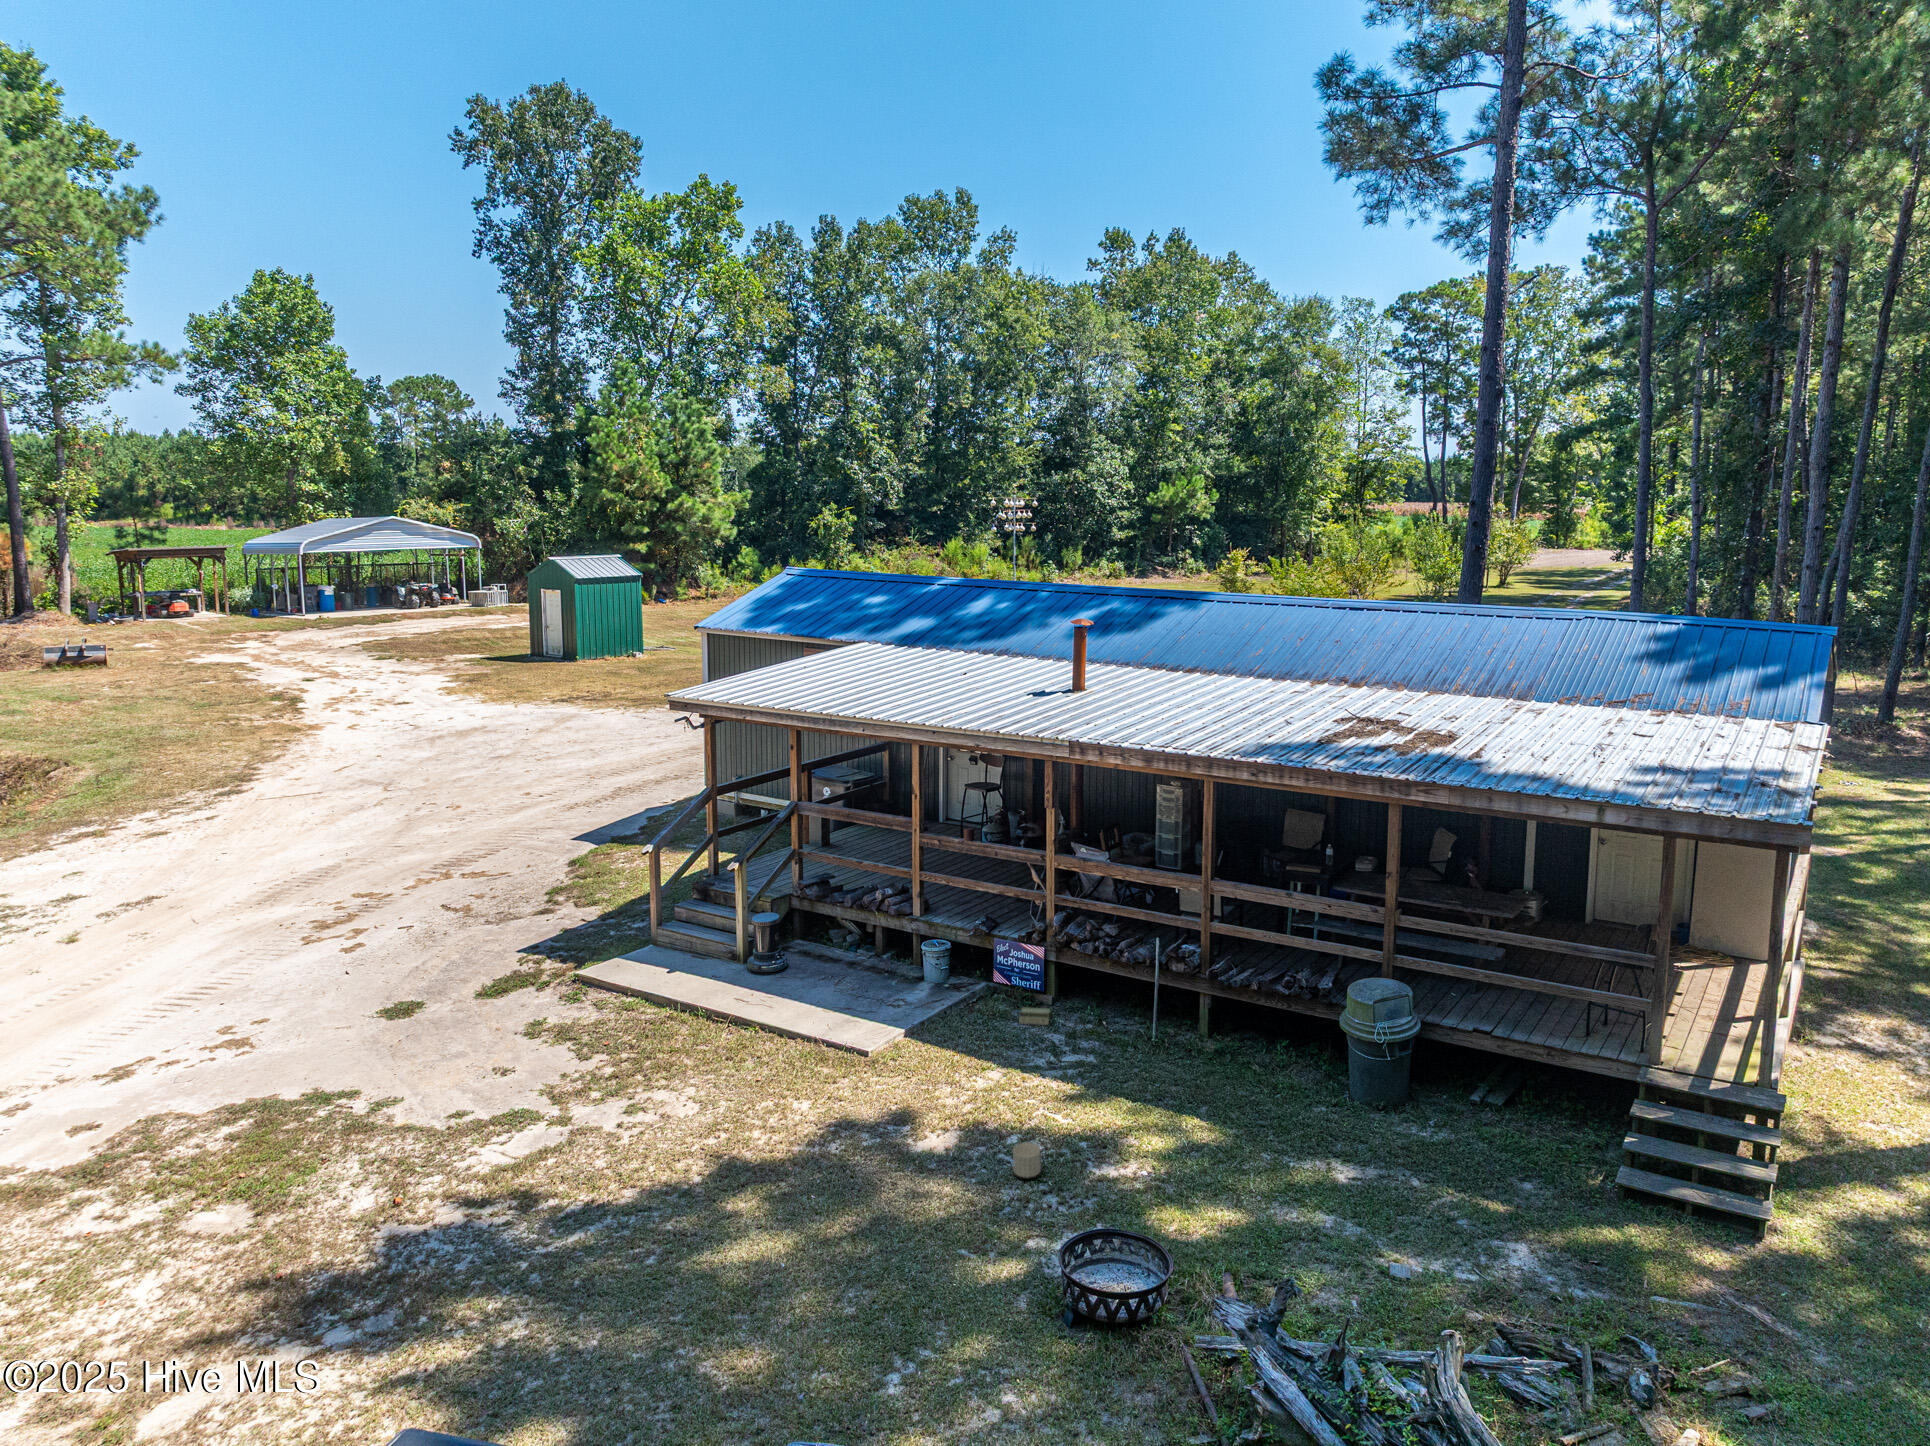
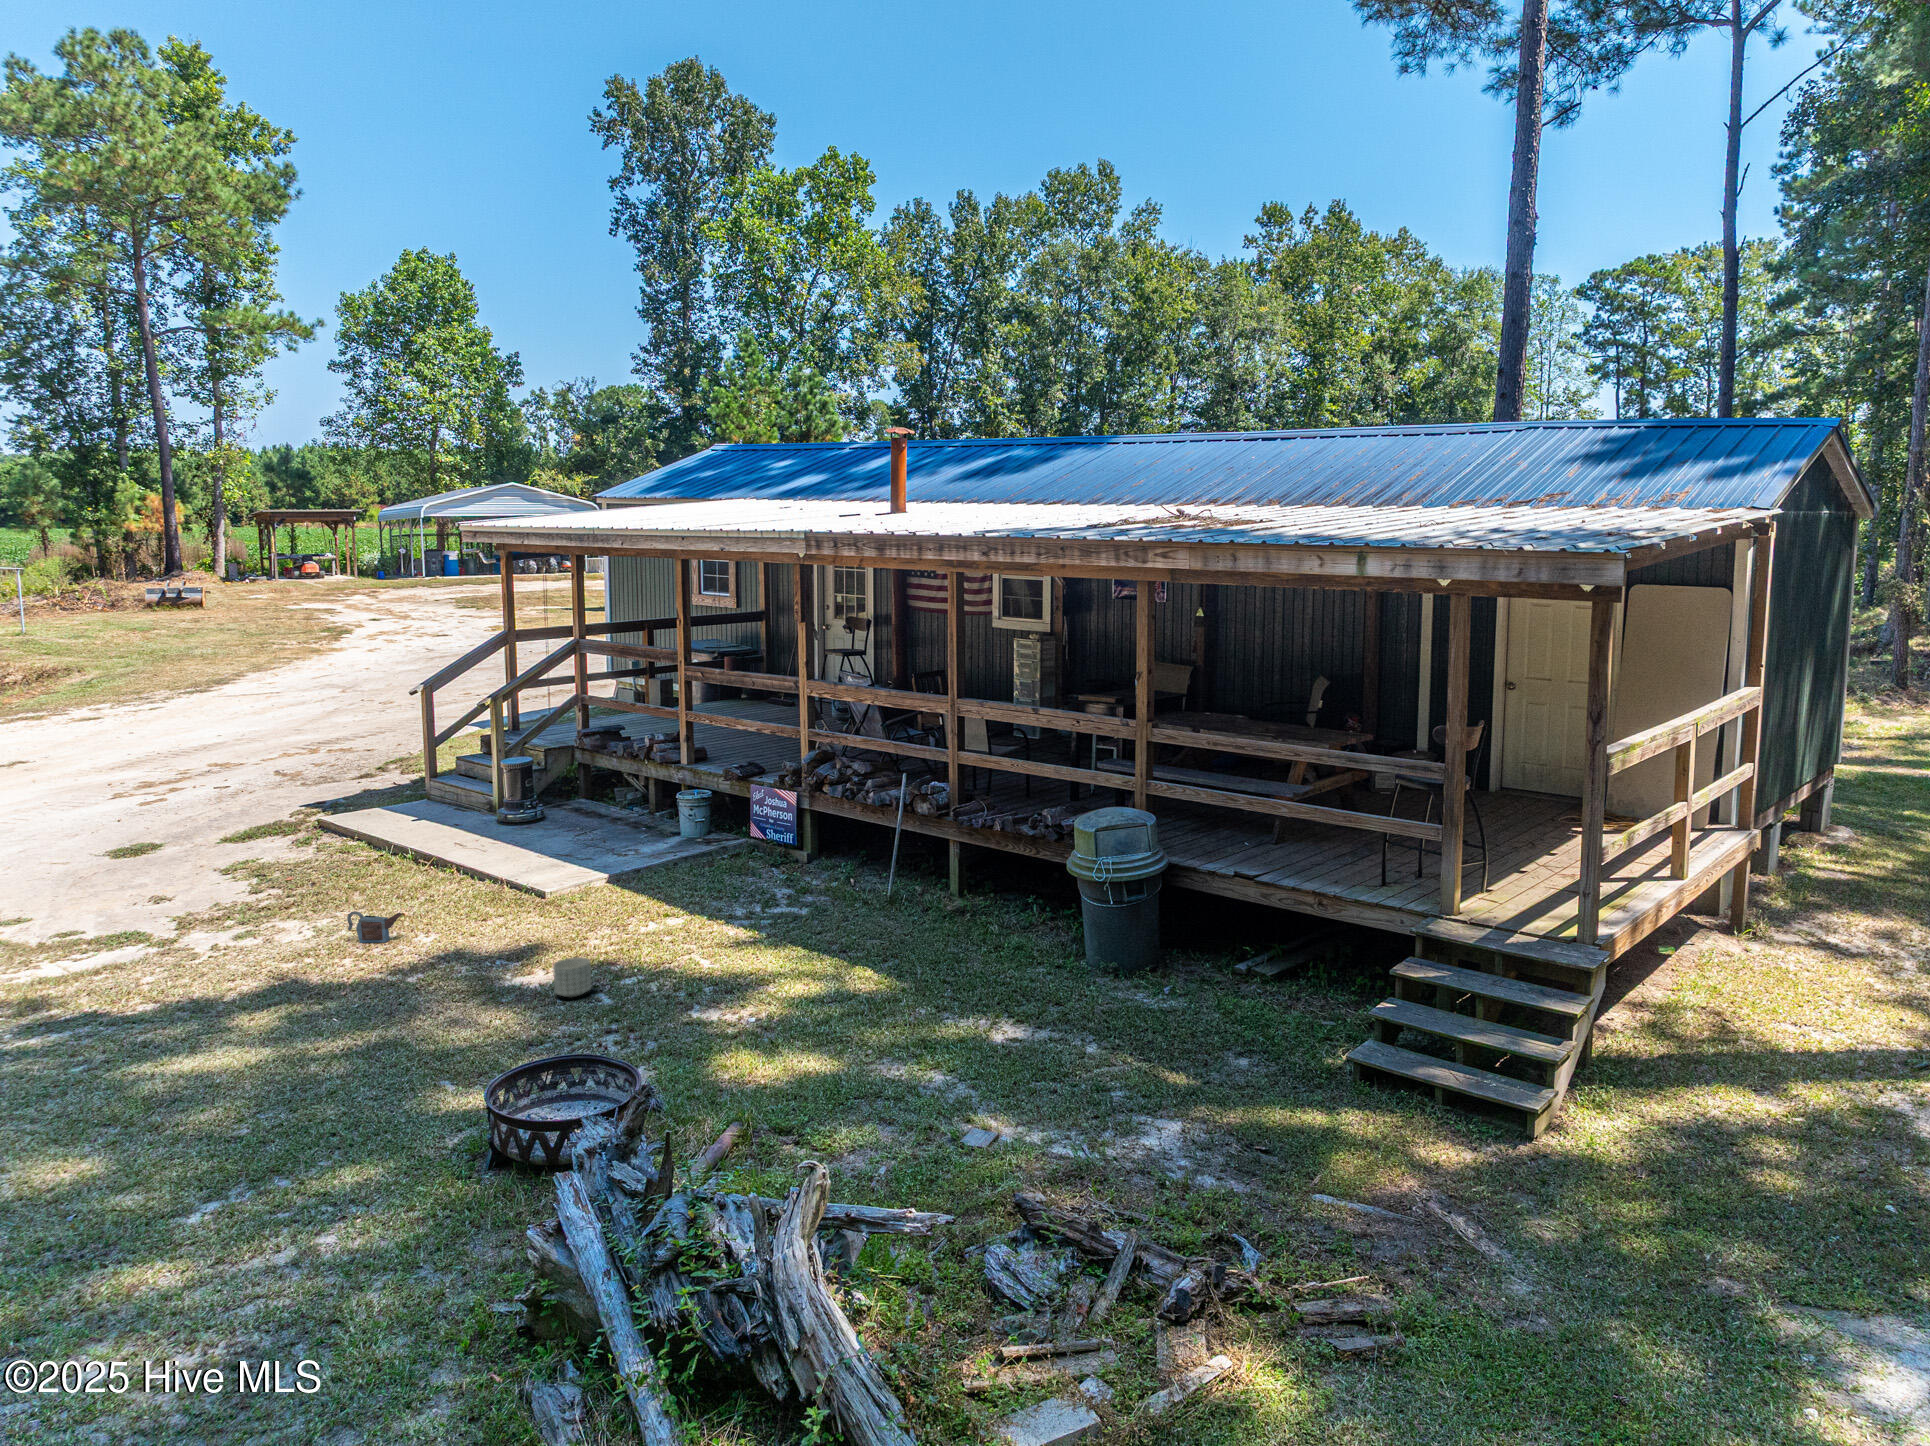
toolbox: present [1019,1007,1050,1025] -> none [741,860,785,879]
watering can: none [769,1101,815,1129] -> present [347,911,402,943]

